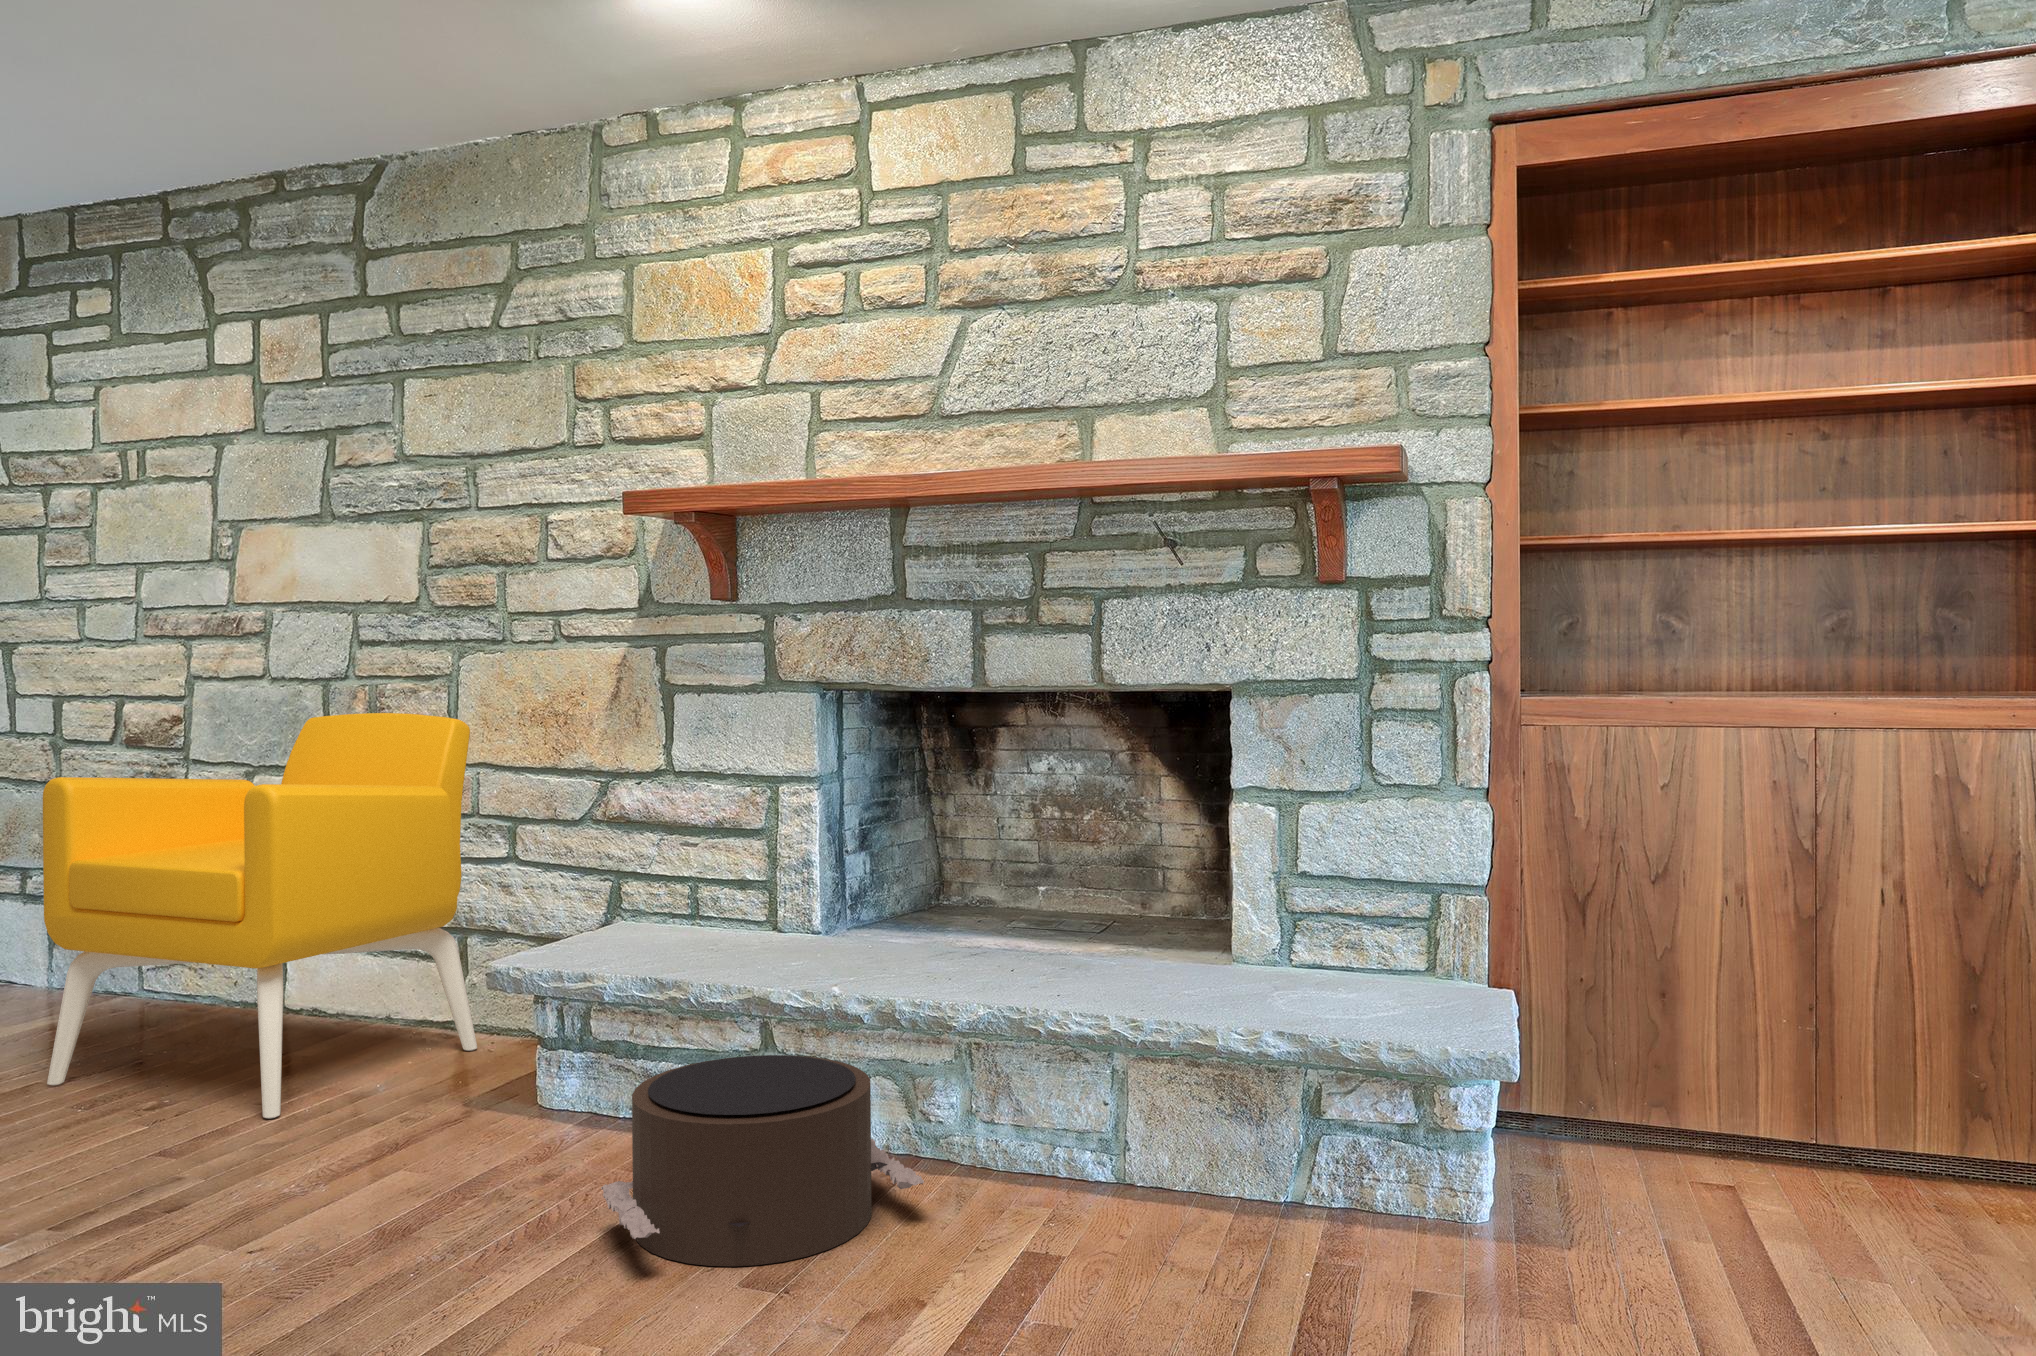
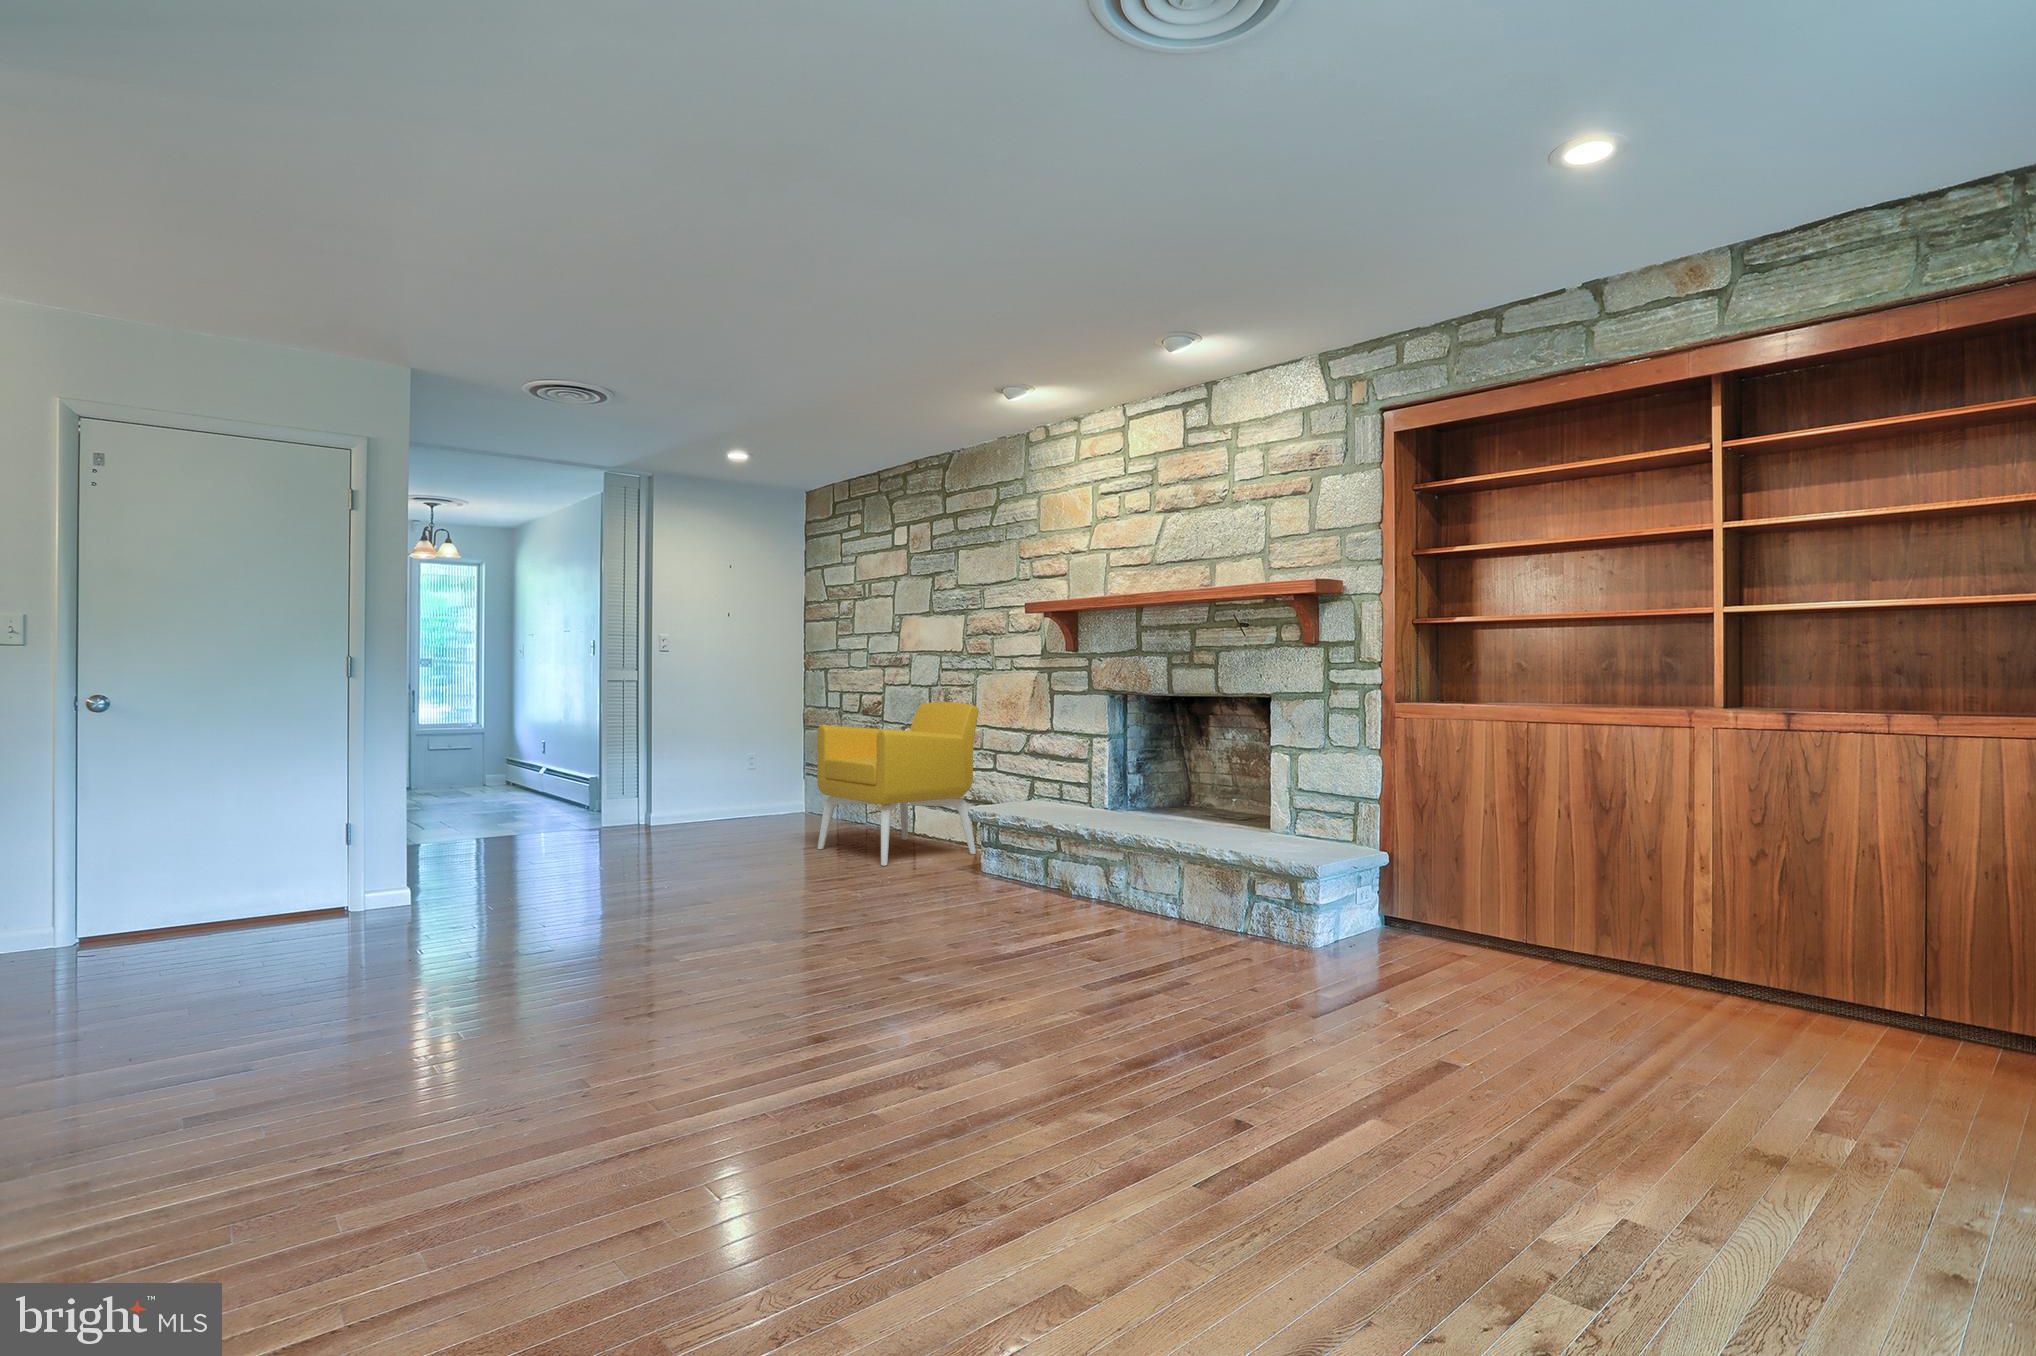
pouf: present [601,1055,924,1266] -> none [962,848,1084,920]

